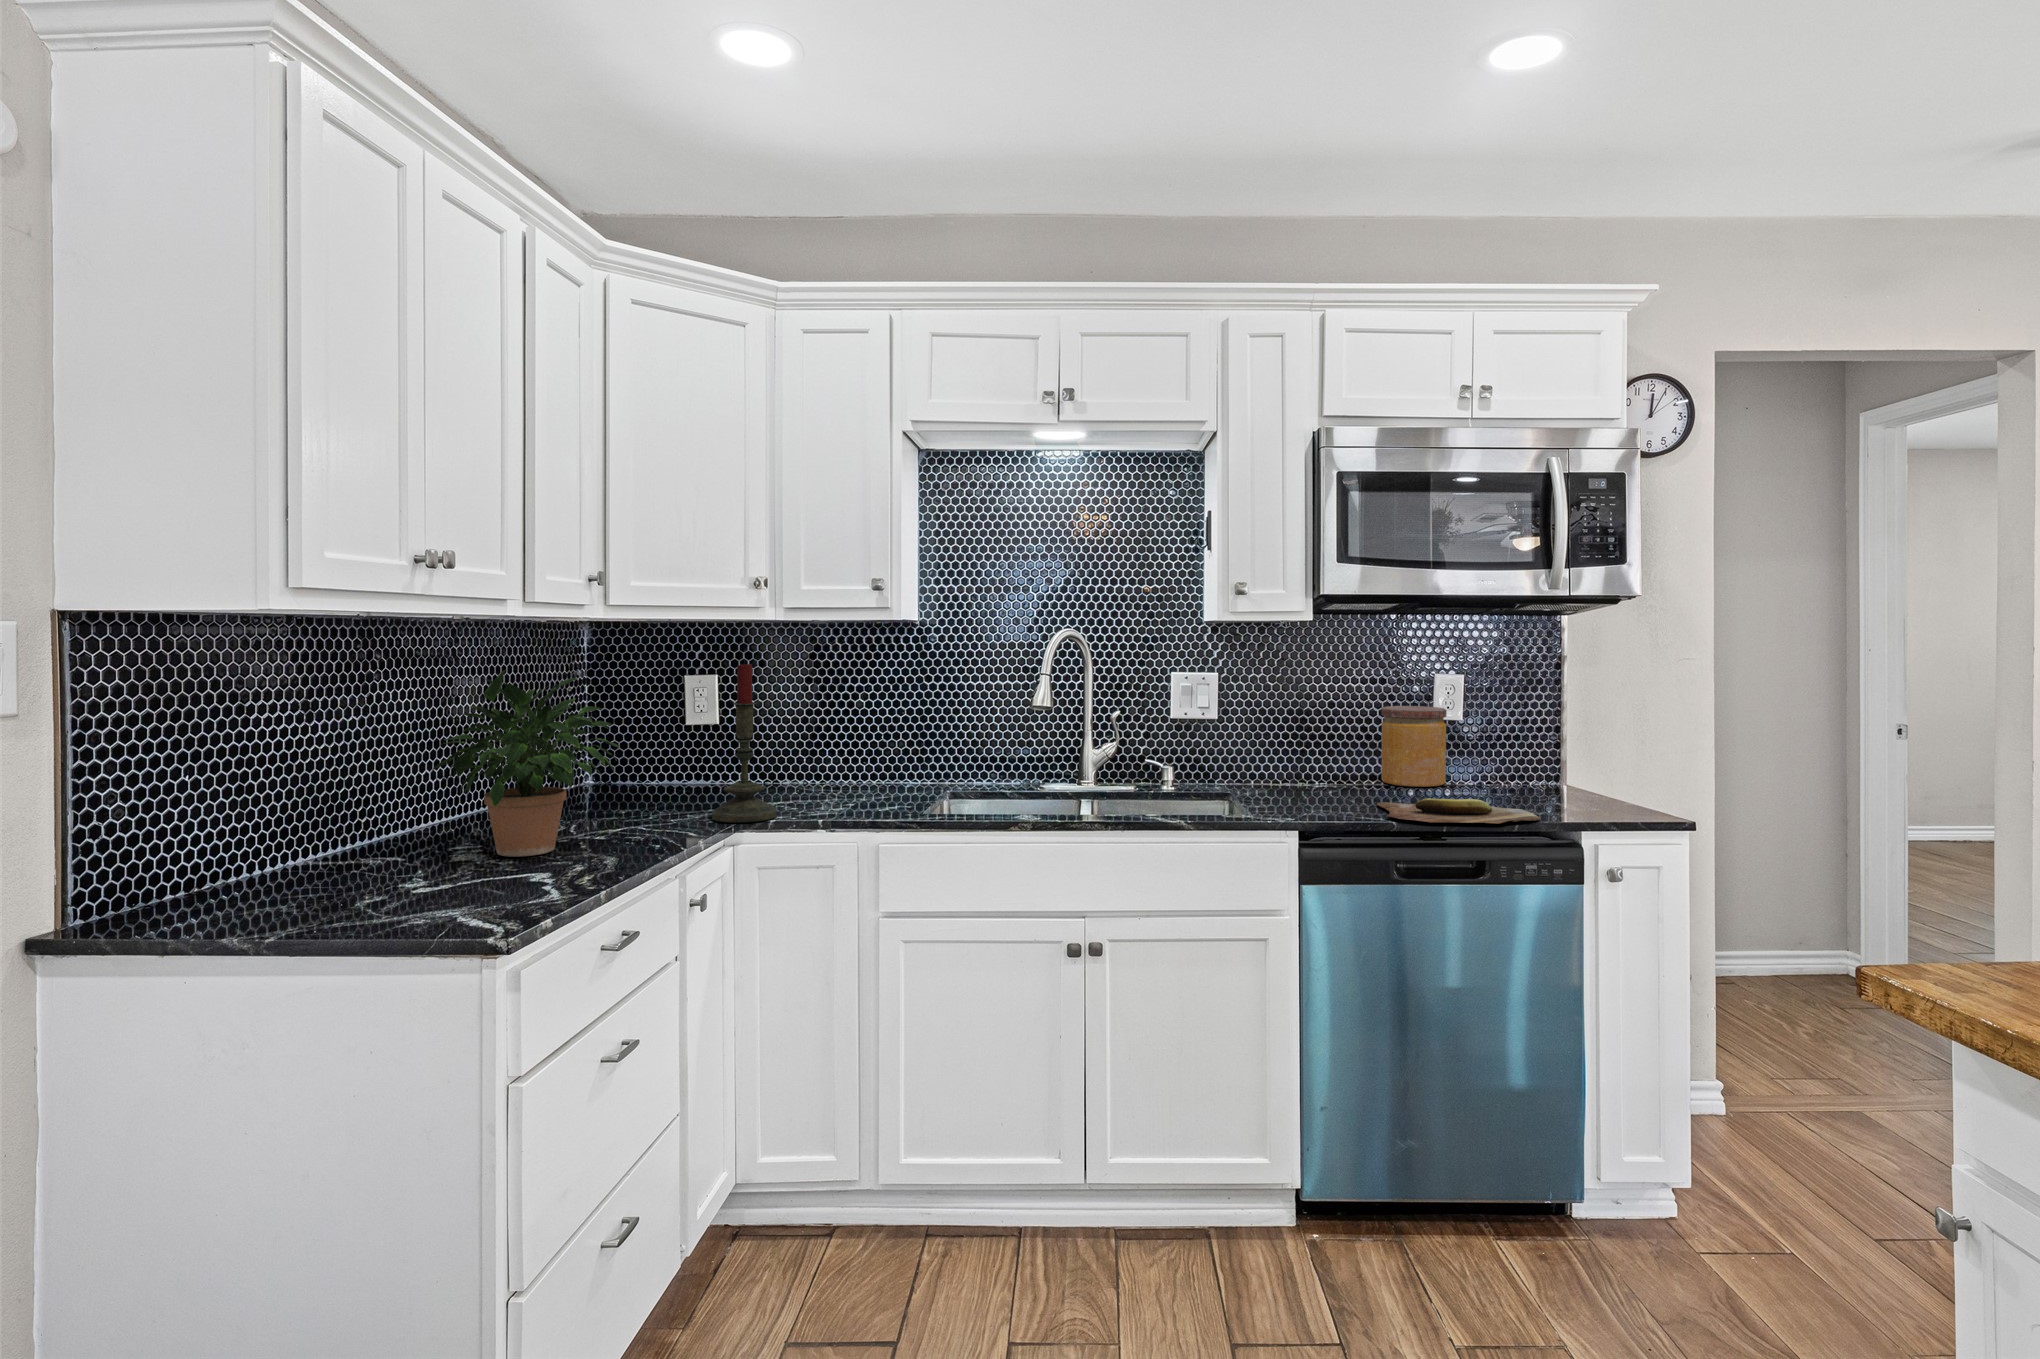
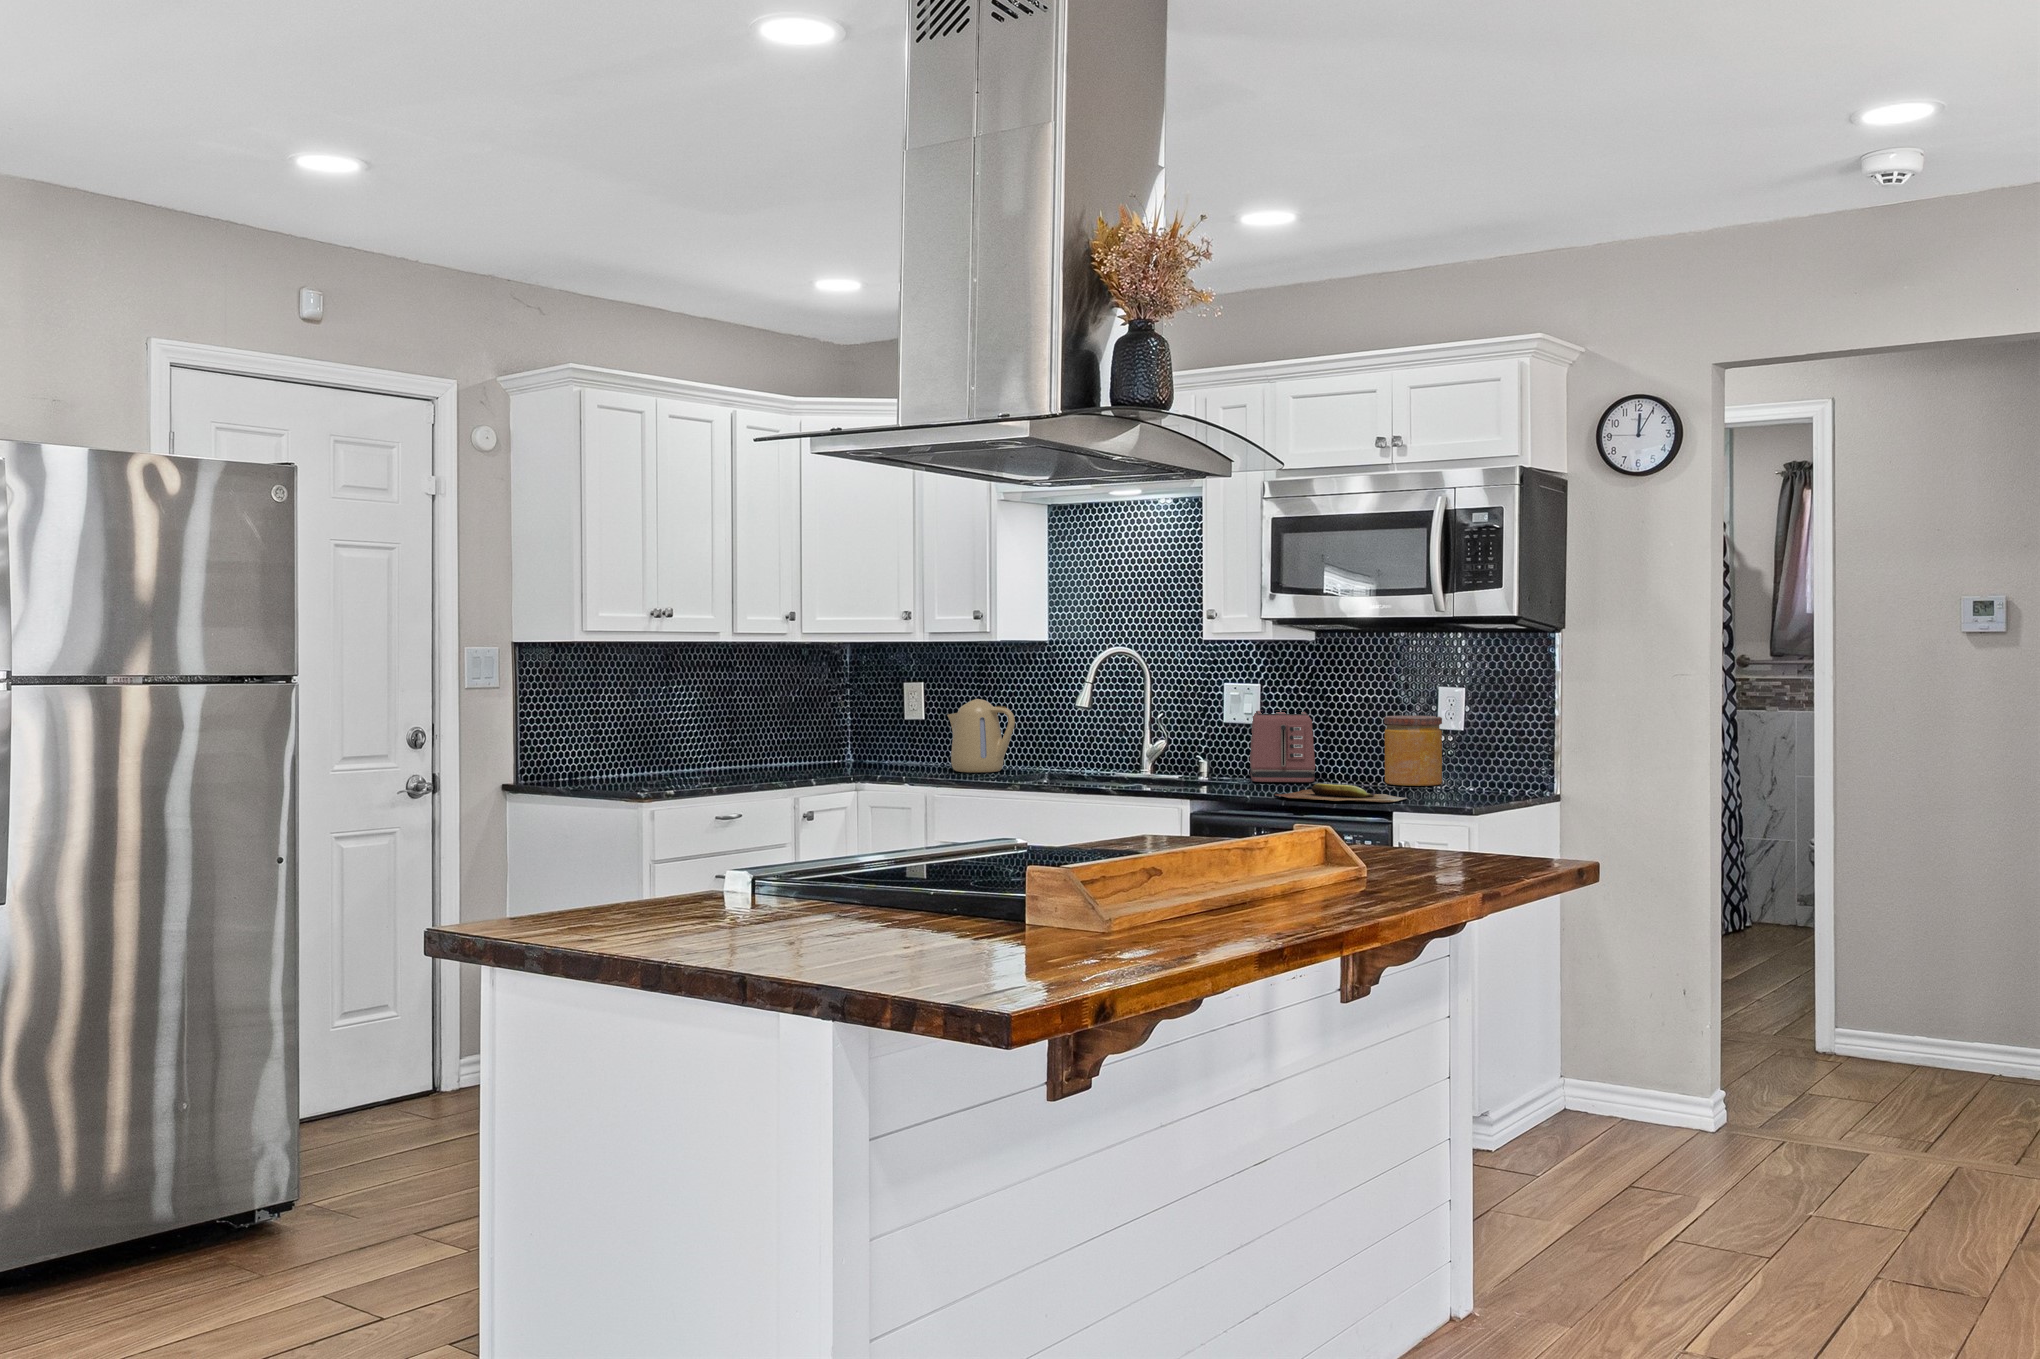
candle: present [712,659,776,823] -> none [854,669,895,777]
potted plant: present [432,671,623,857] -> none [682,672,787,781]
kettle: none [821,699,925,801] -> present [947,699,1015,772]
toaster: none [1197,703,1324,792] -> present [1250,711,1315,782]

